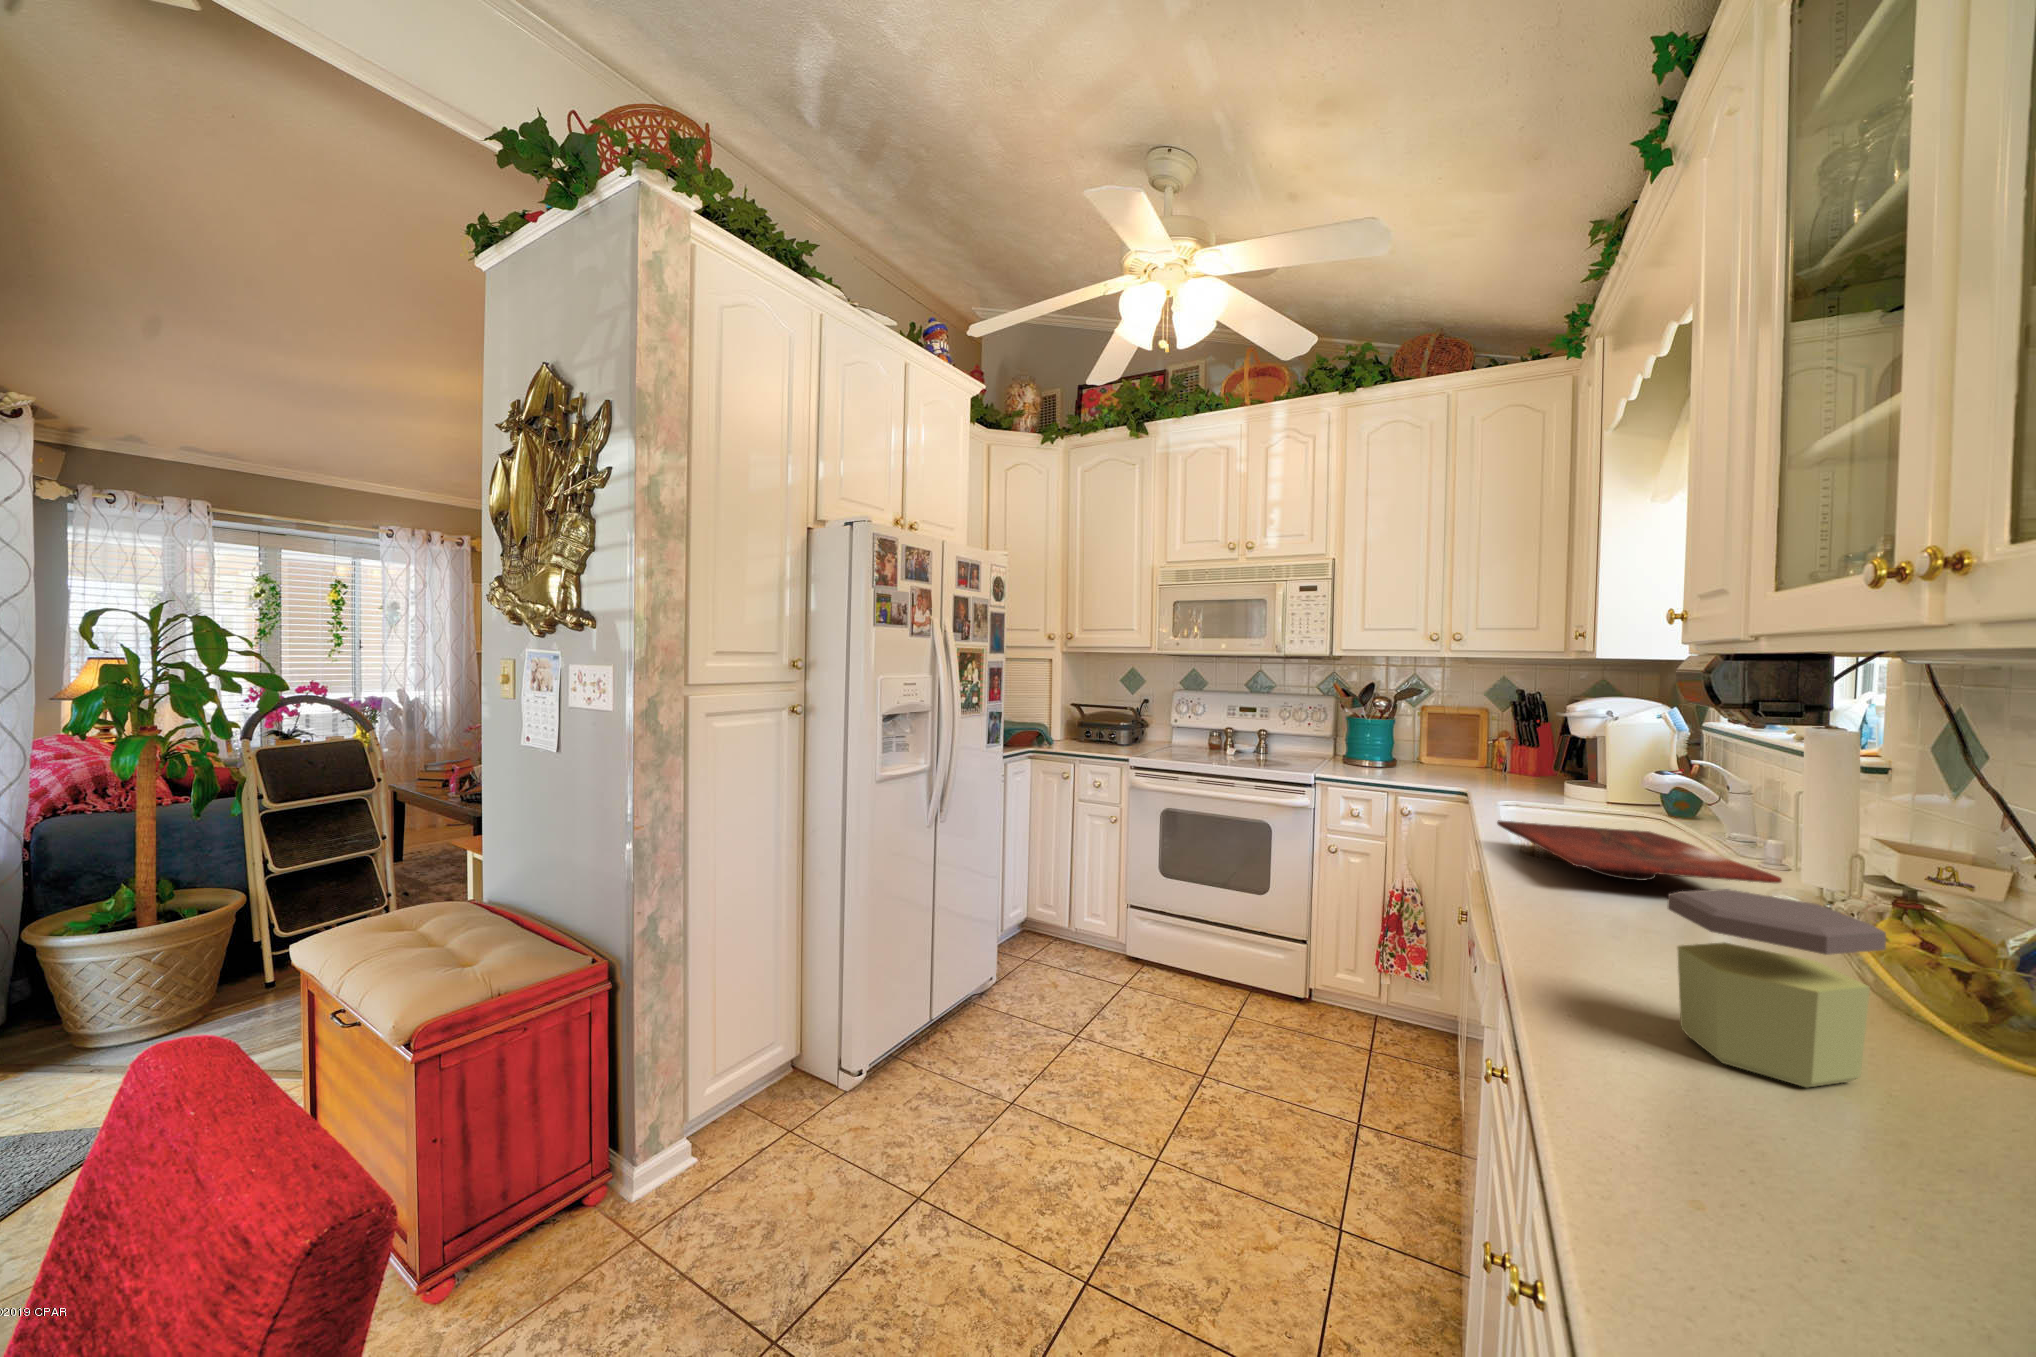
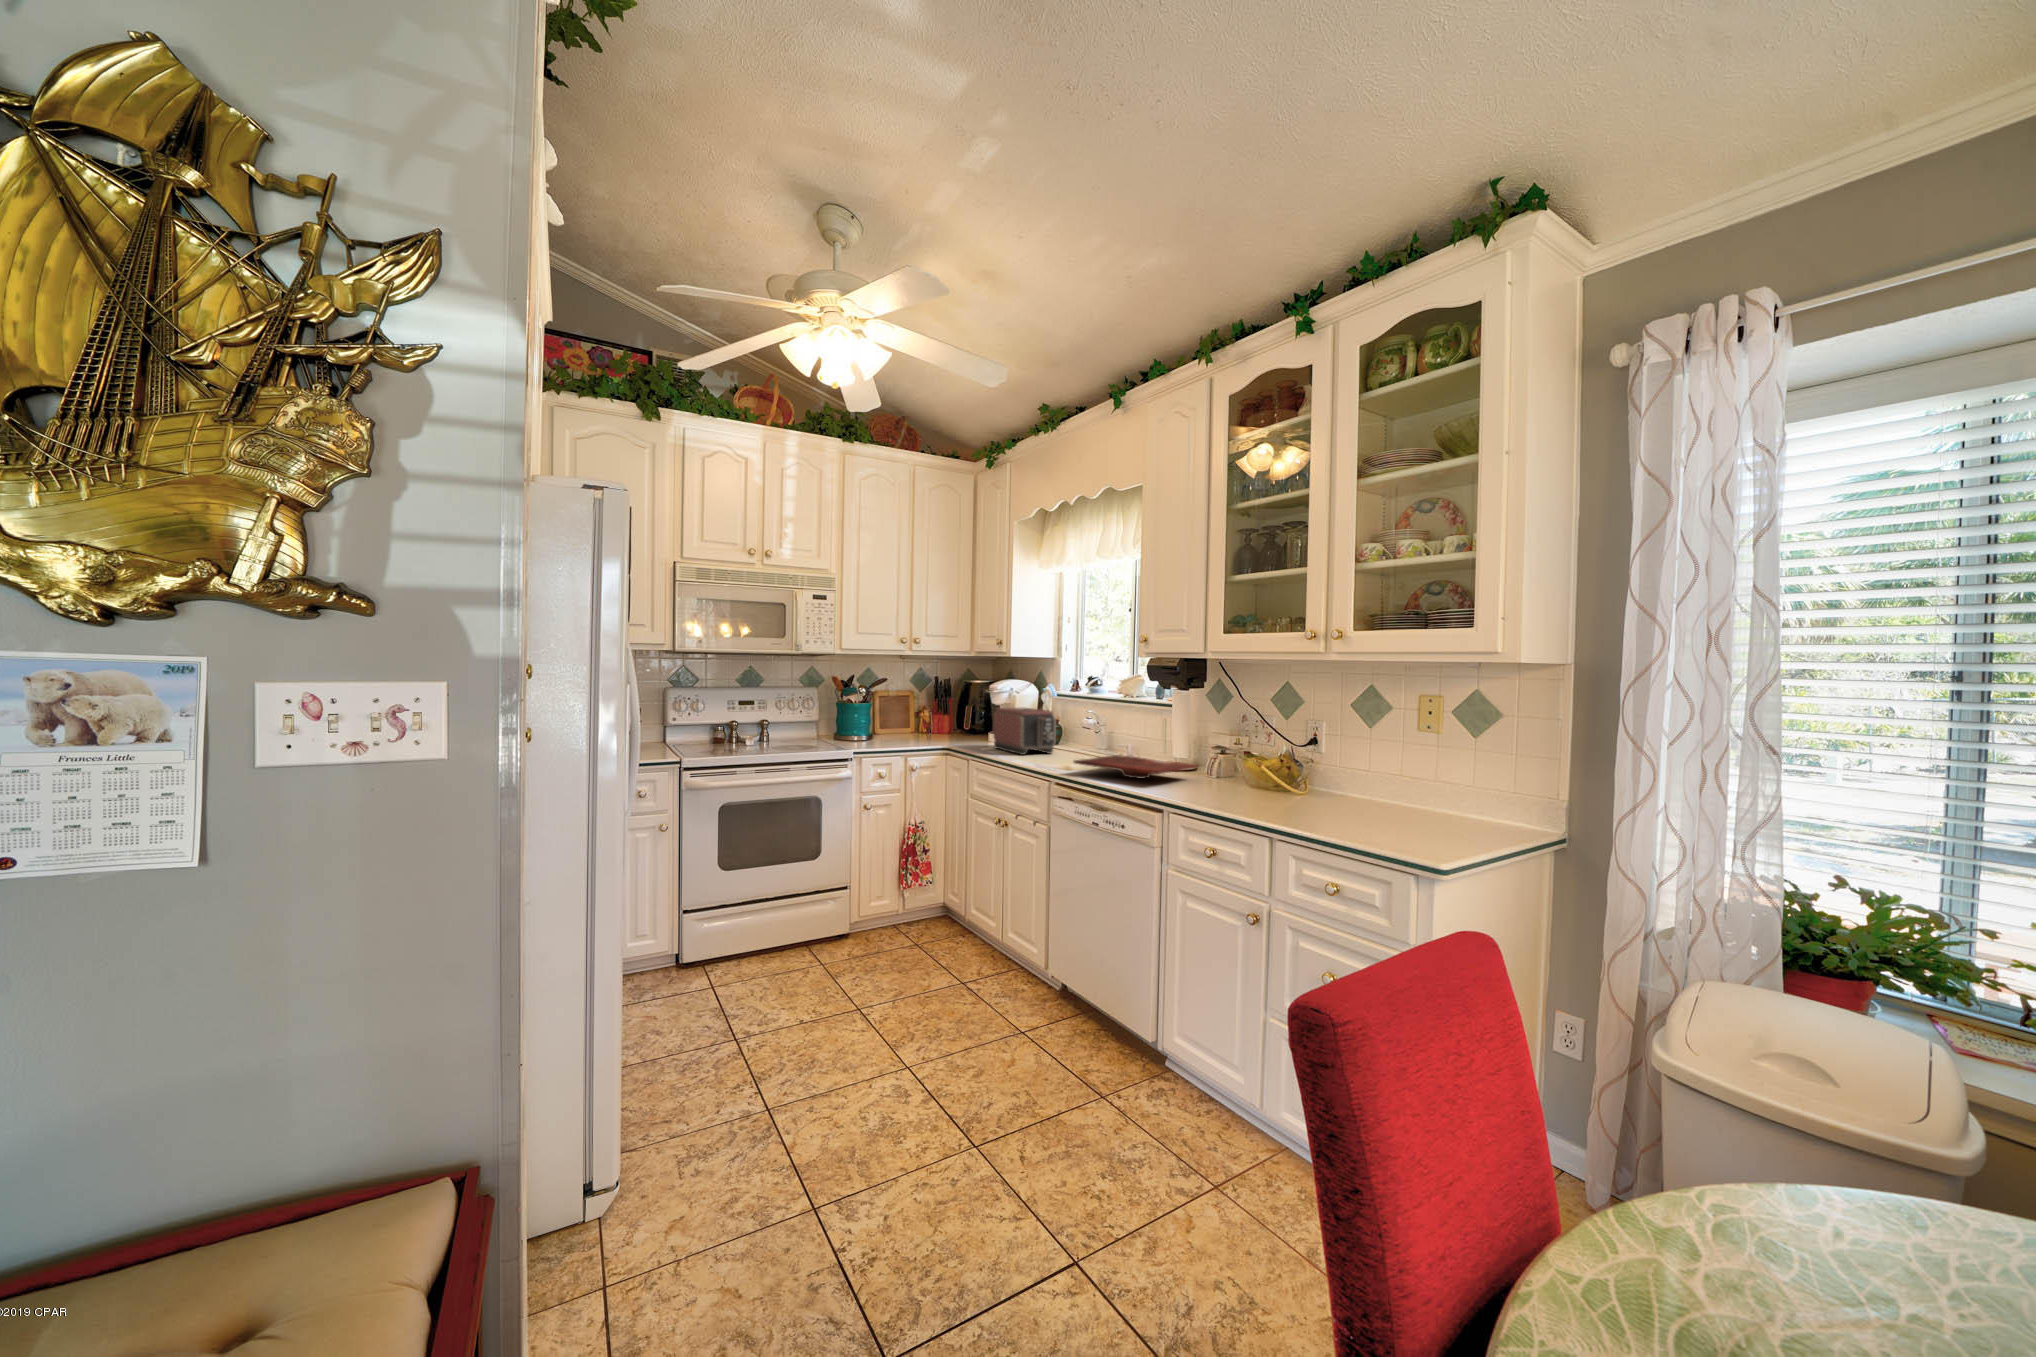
toaster: none [1532,734,1621,820] -> present [993,708,1056,755]
jar: present [1668,889,1886,1087] -> none [1297,765,1349,822]

